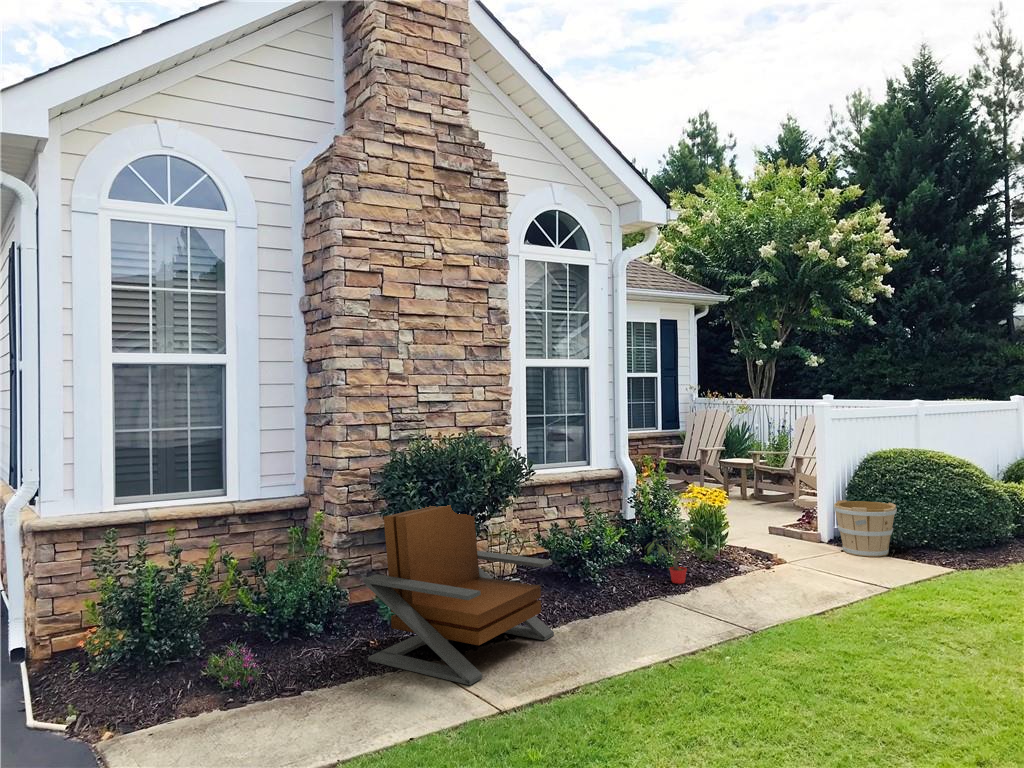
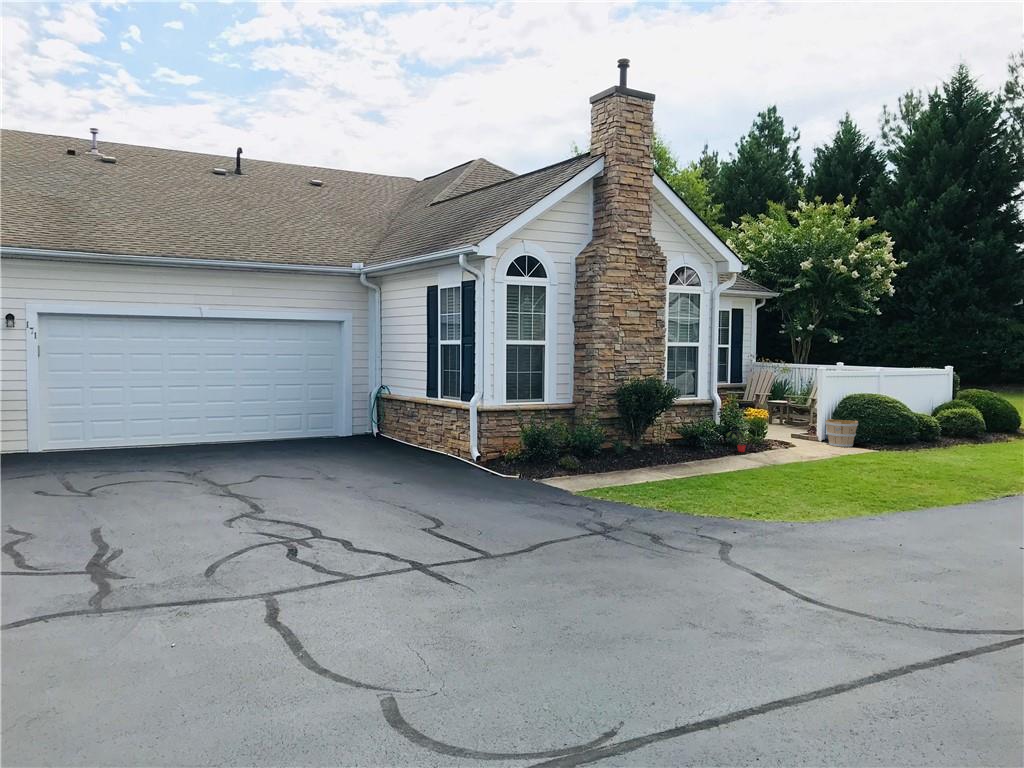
lounge chair: present [363,505,554,685] -> none [613,406,688,474]

